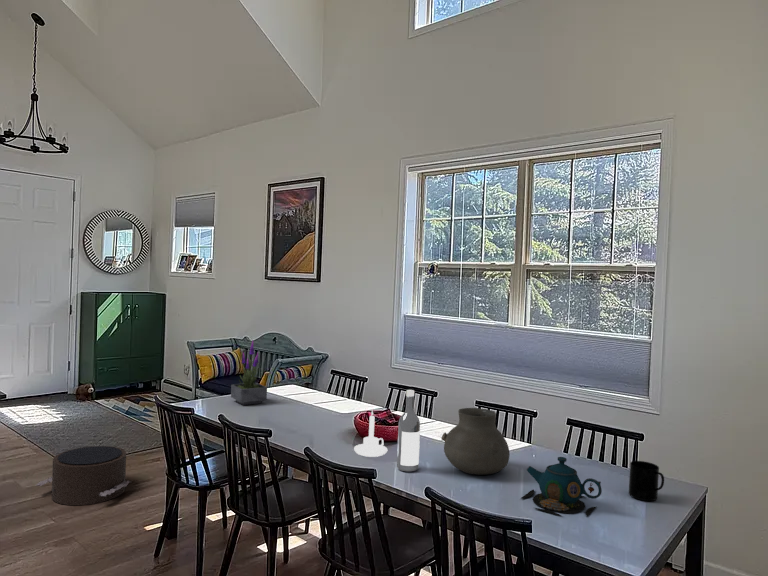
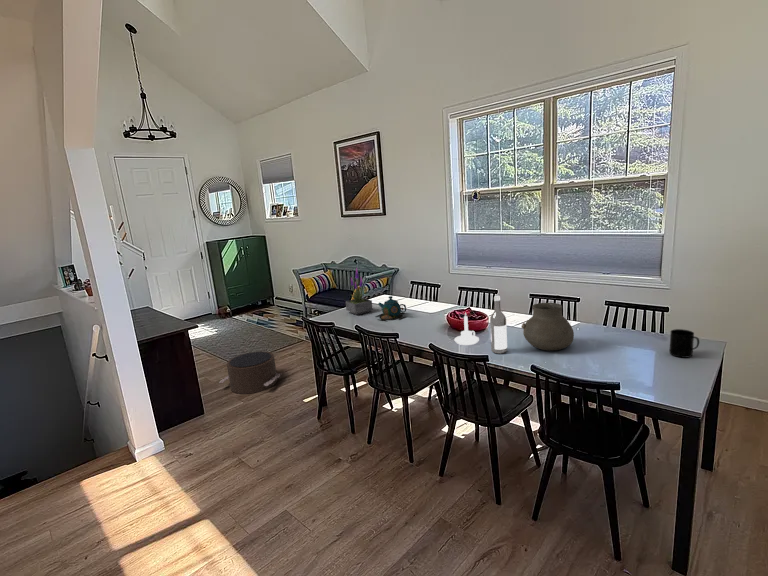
teapot: present [521,457,602,516] -> present [378,296,406,321]

